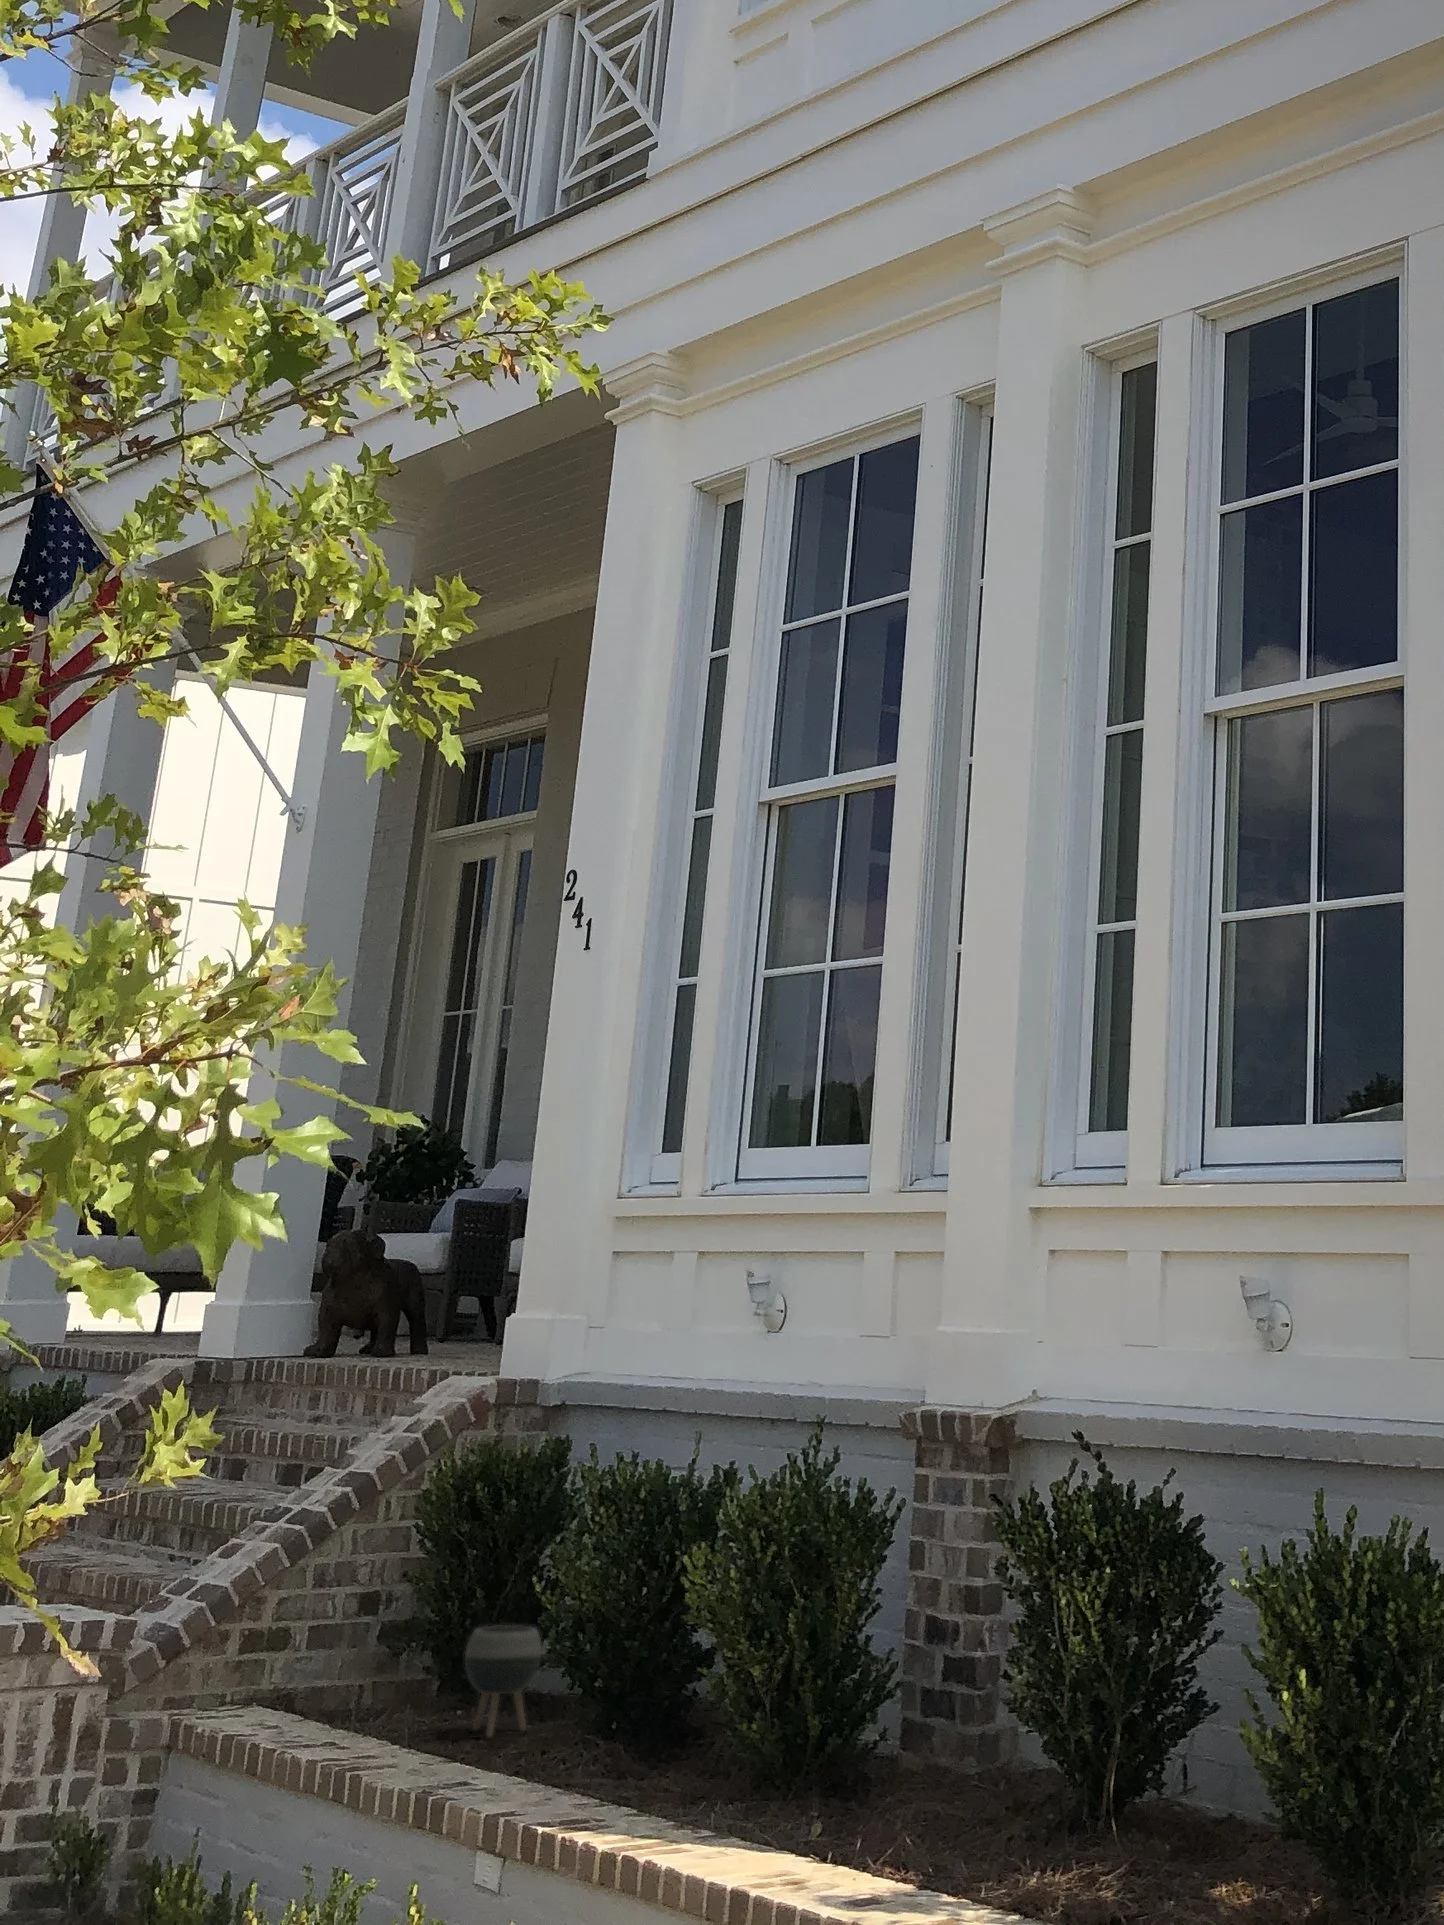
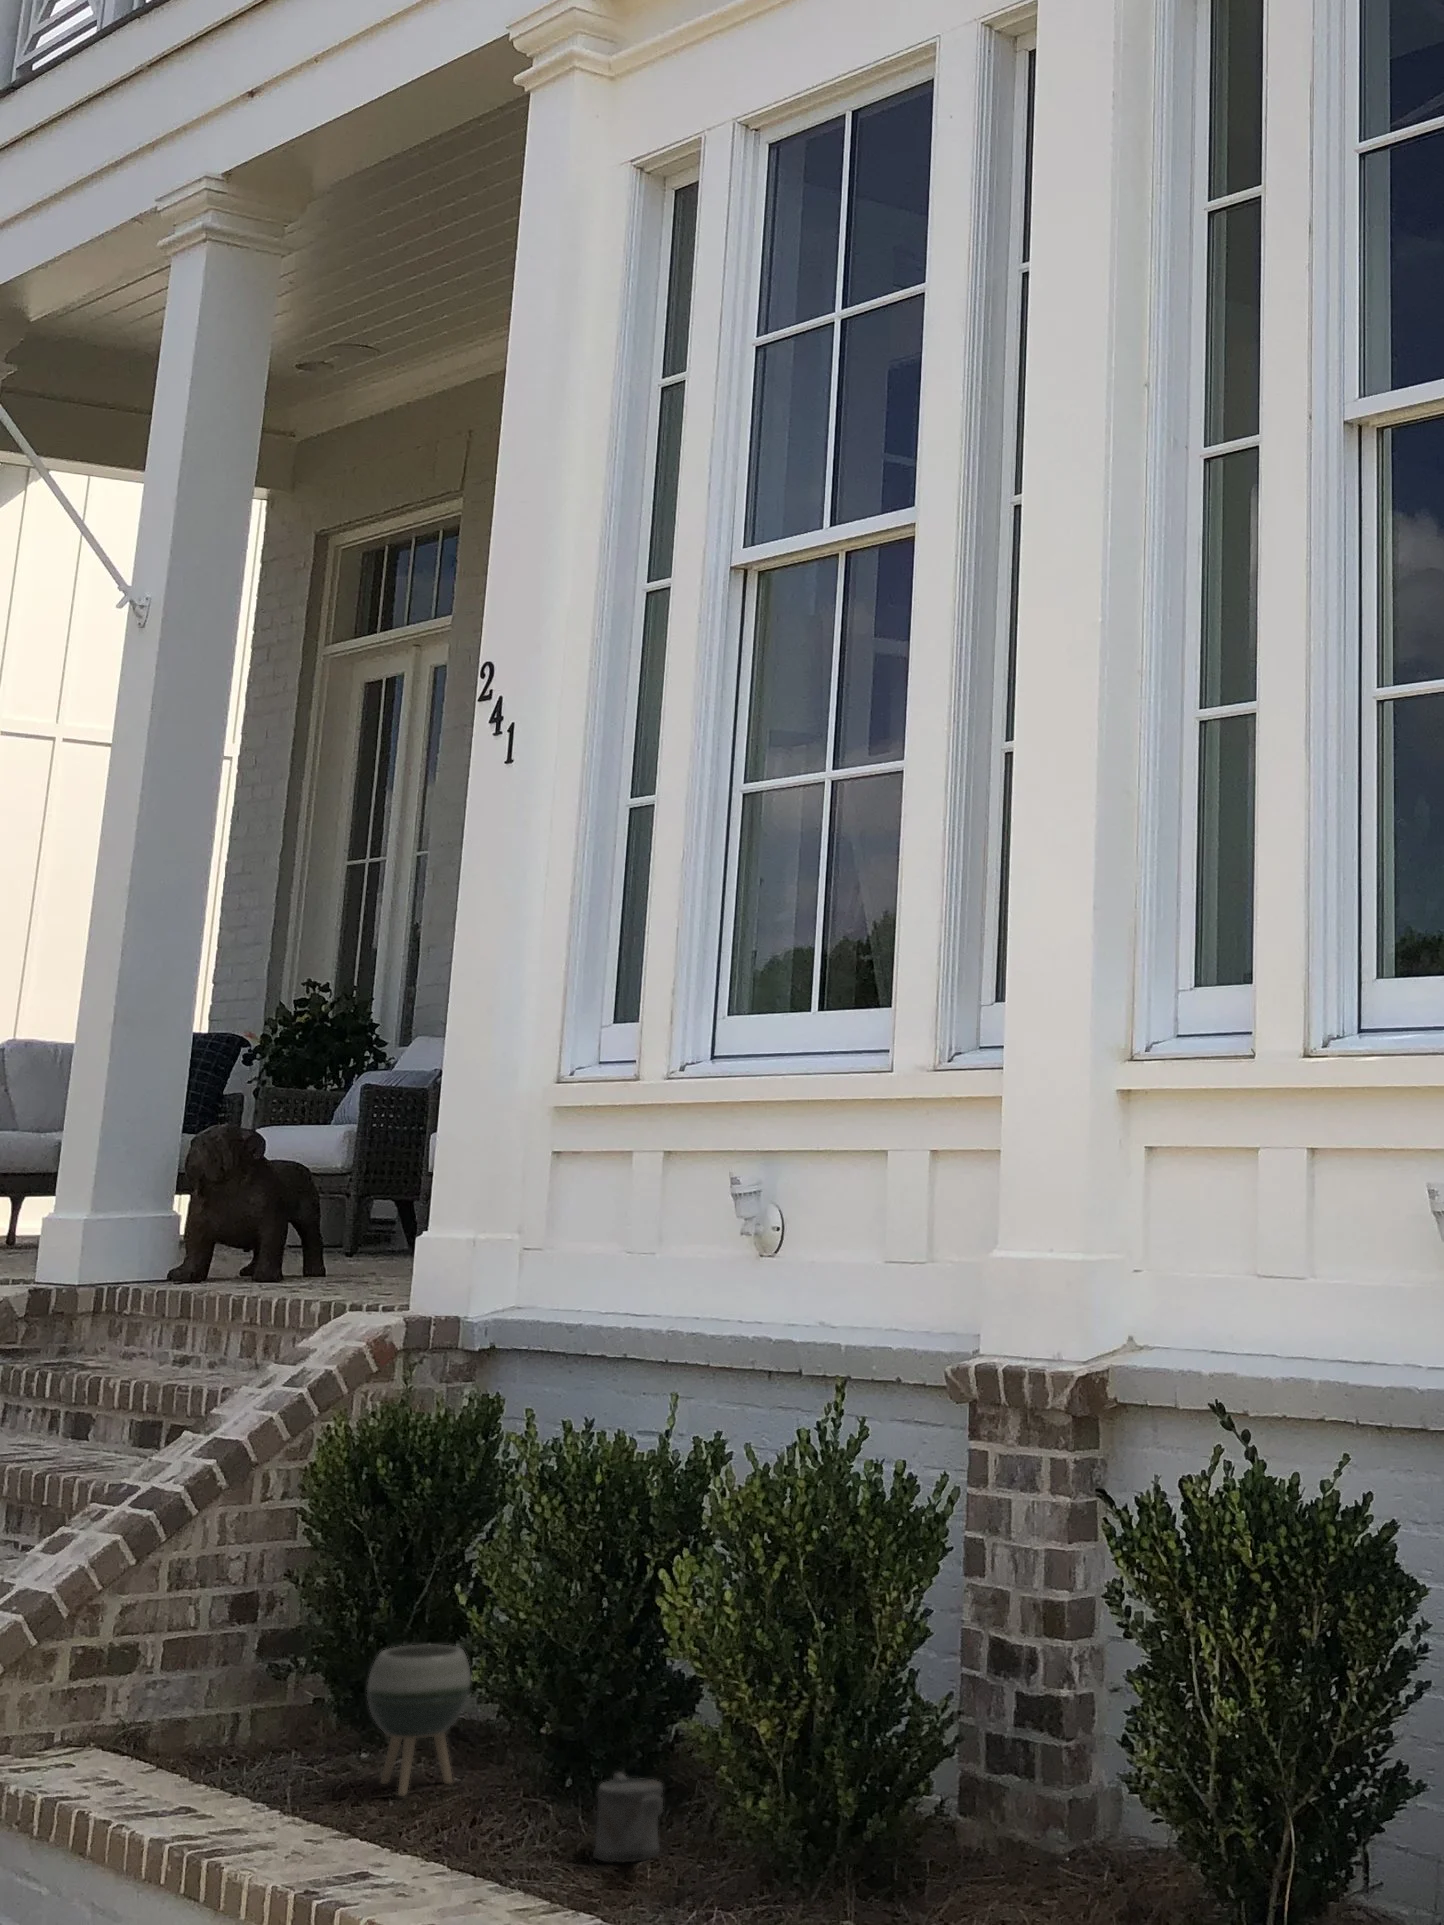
watering can: none [630,1714,683,1777] -> present [593,1773,663,1862]

